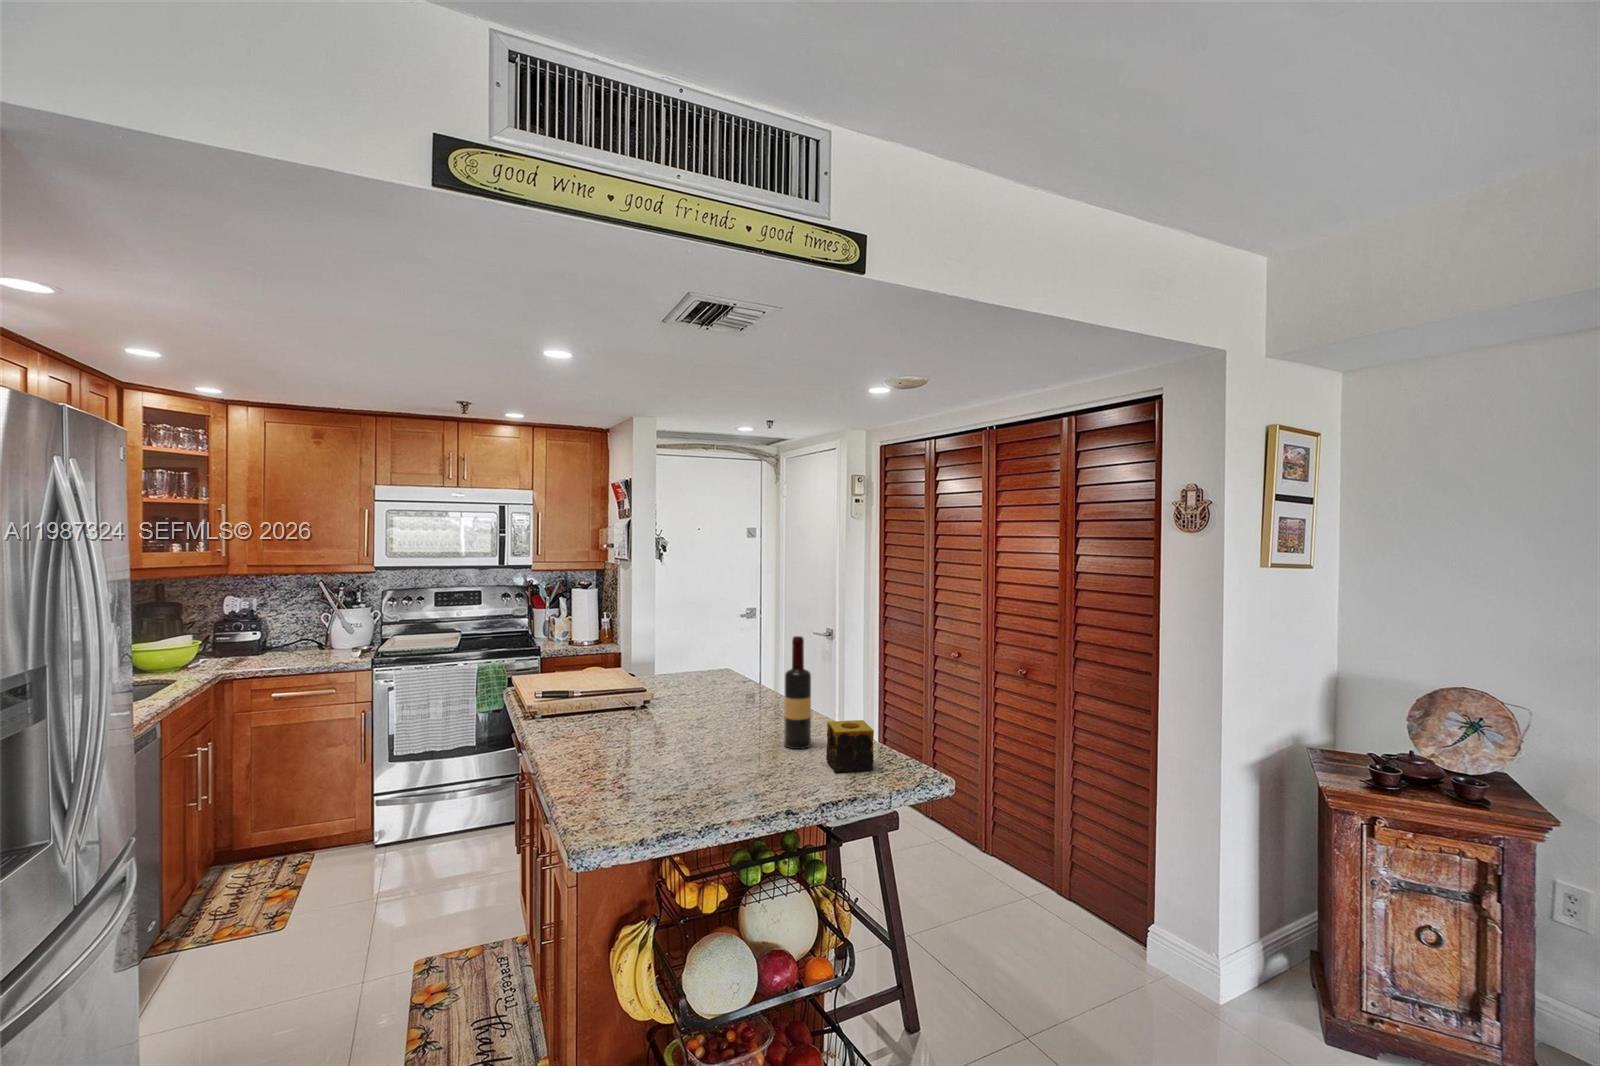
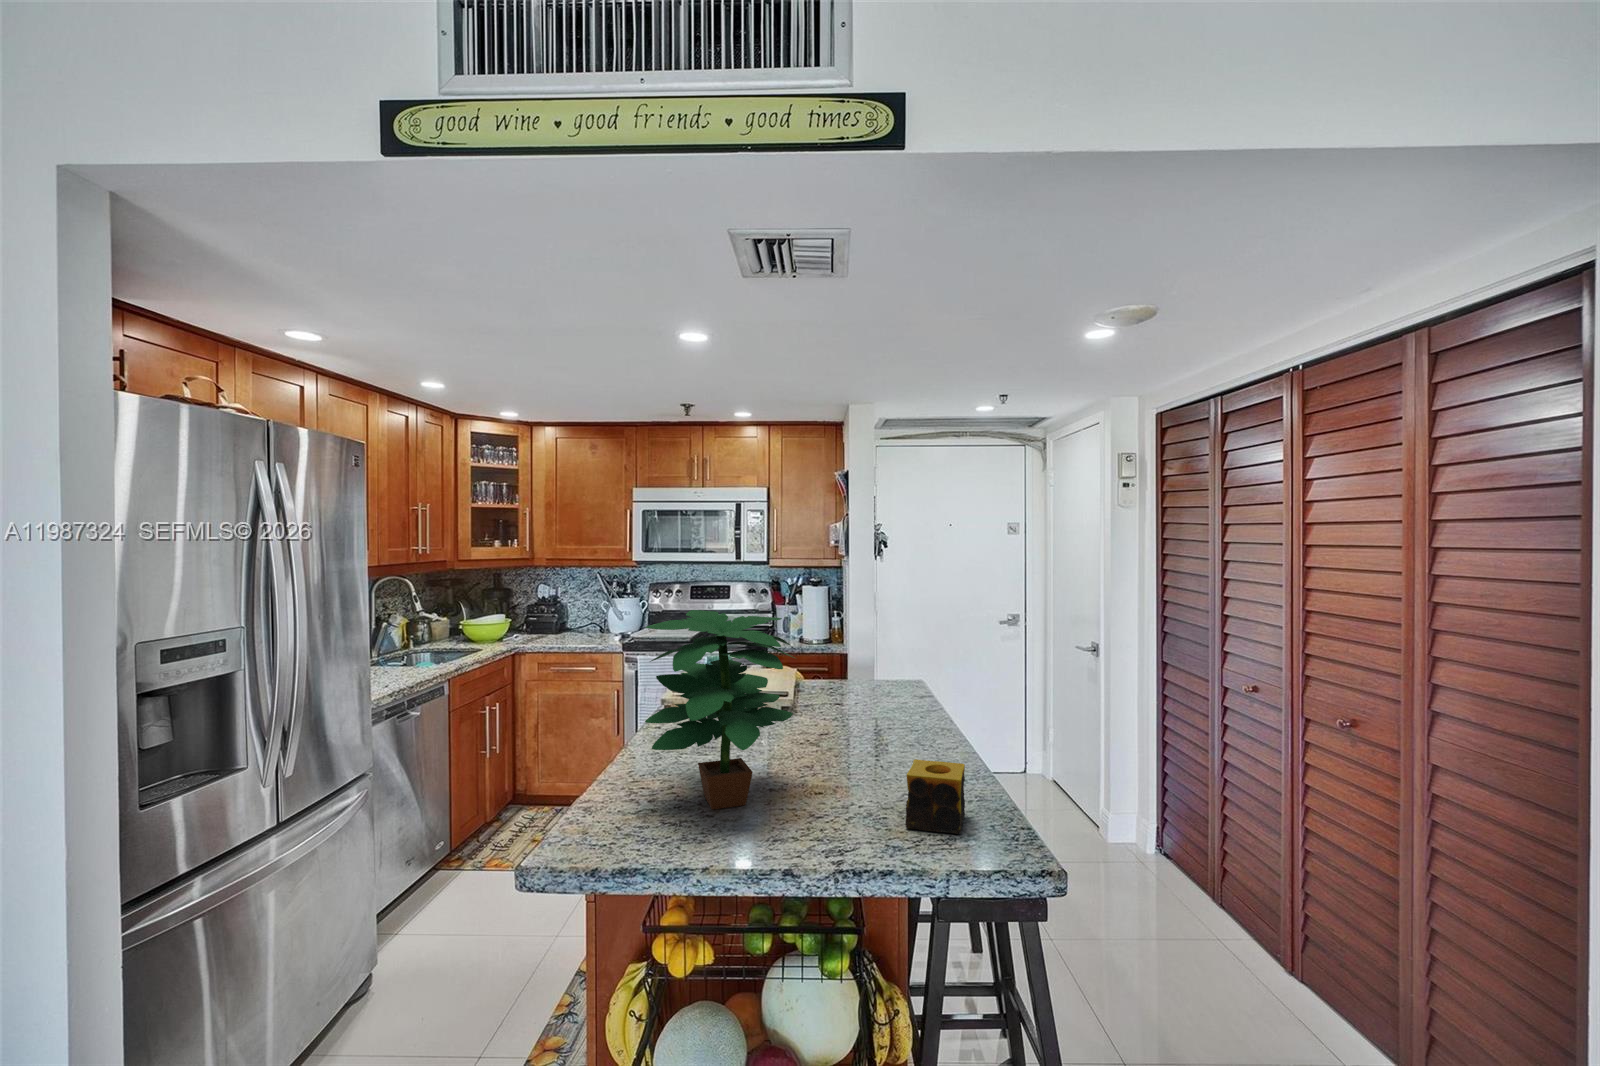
potted plant: none [609,617,745,785] -> present [645,610,794,810]
wine bottle: present [784,636,811,749] -> none [884,645,918,789]

